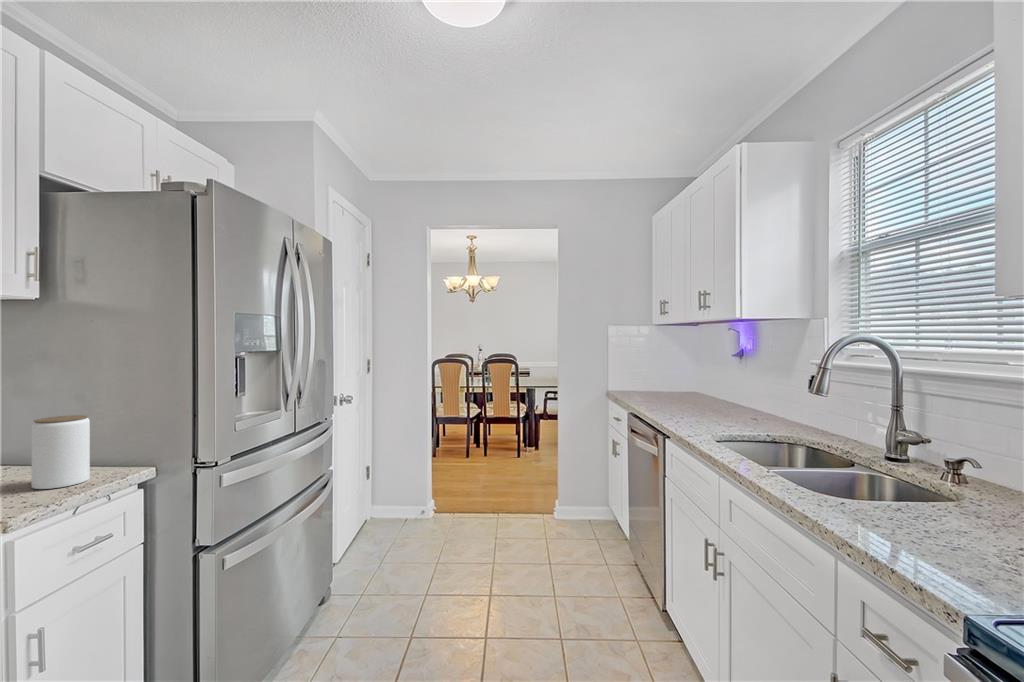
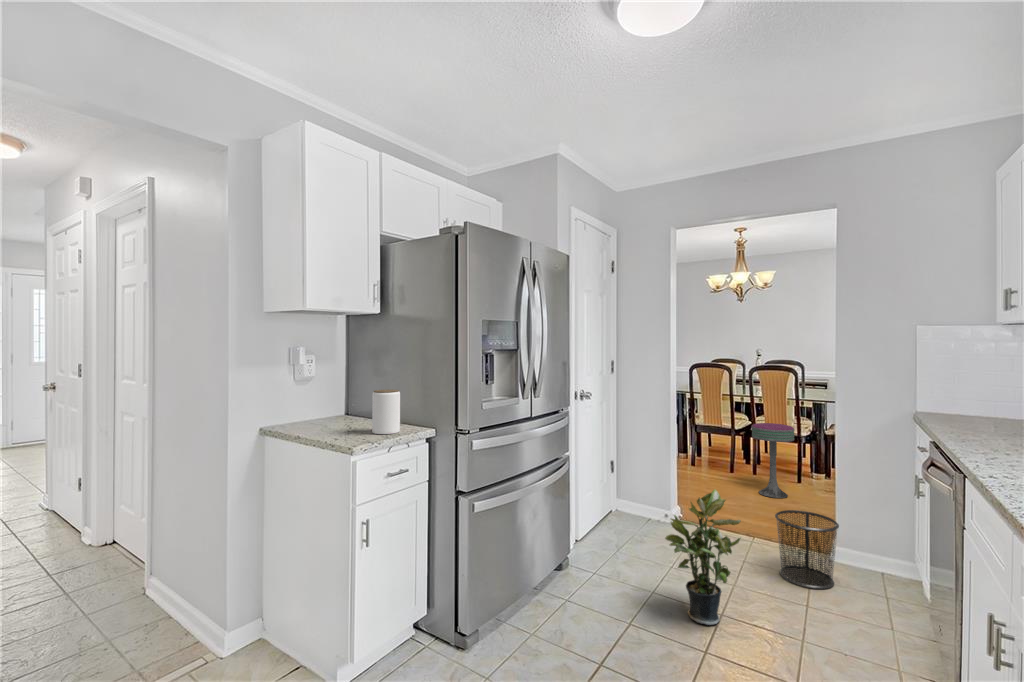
bar stool: none [489,410,522,476] -> present [752,423,794,498]
potted plant: none [445,482,515,617] -> present [665,489,741,625]
waste bin: none [526,487,574,553] -> present [775,510,839,589]

